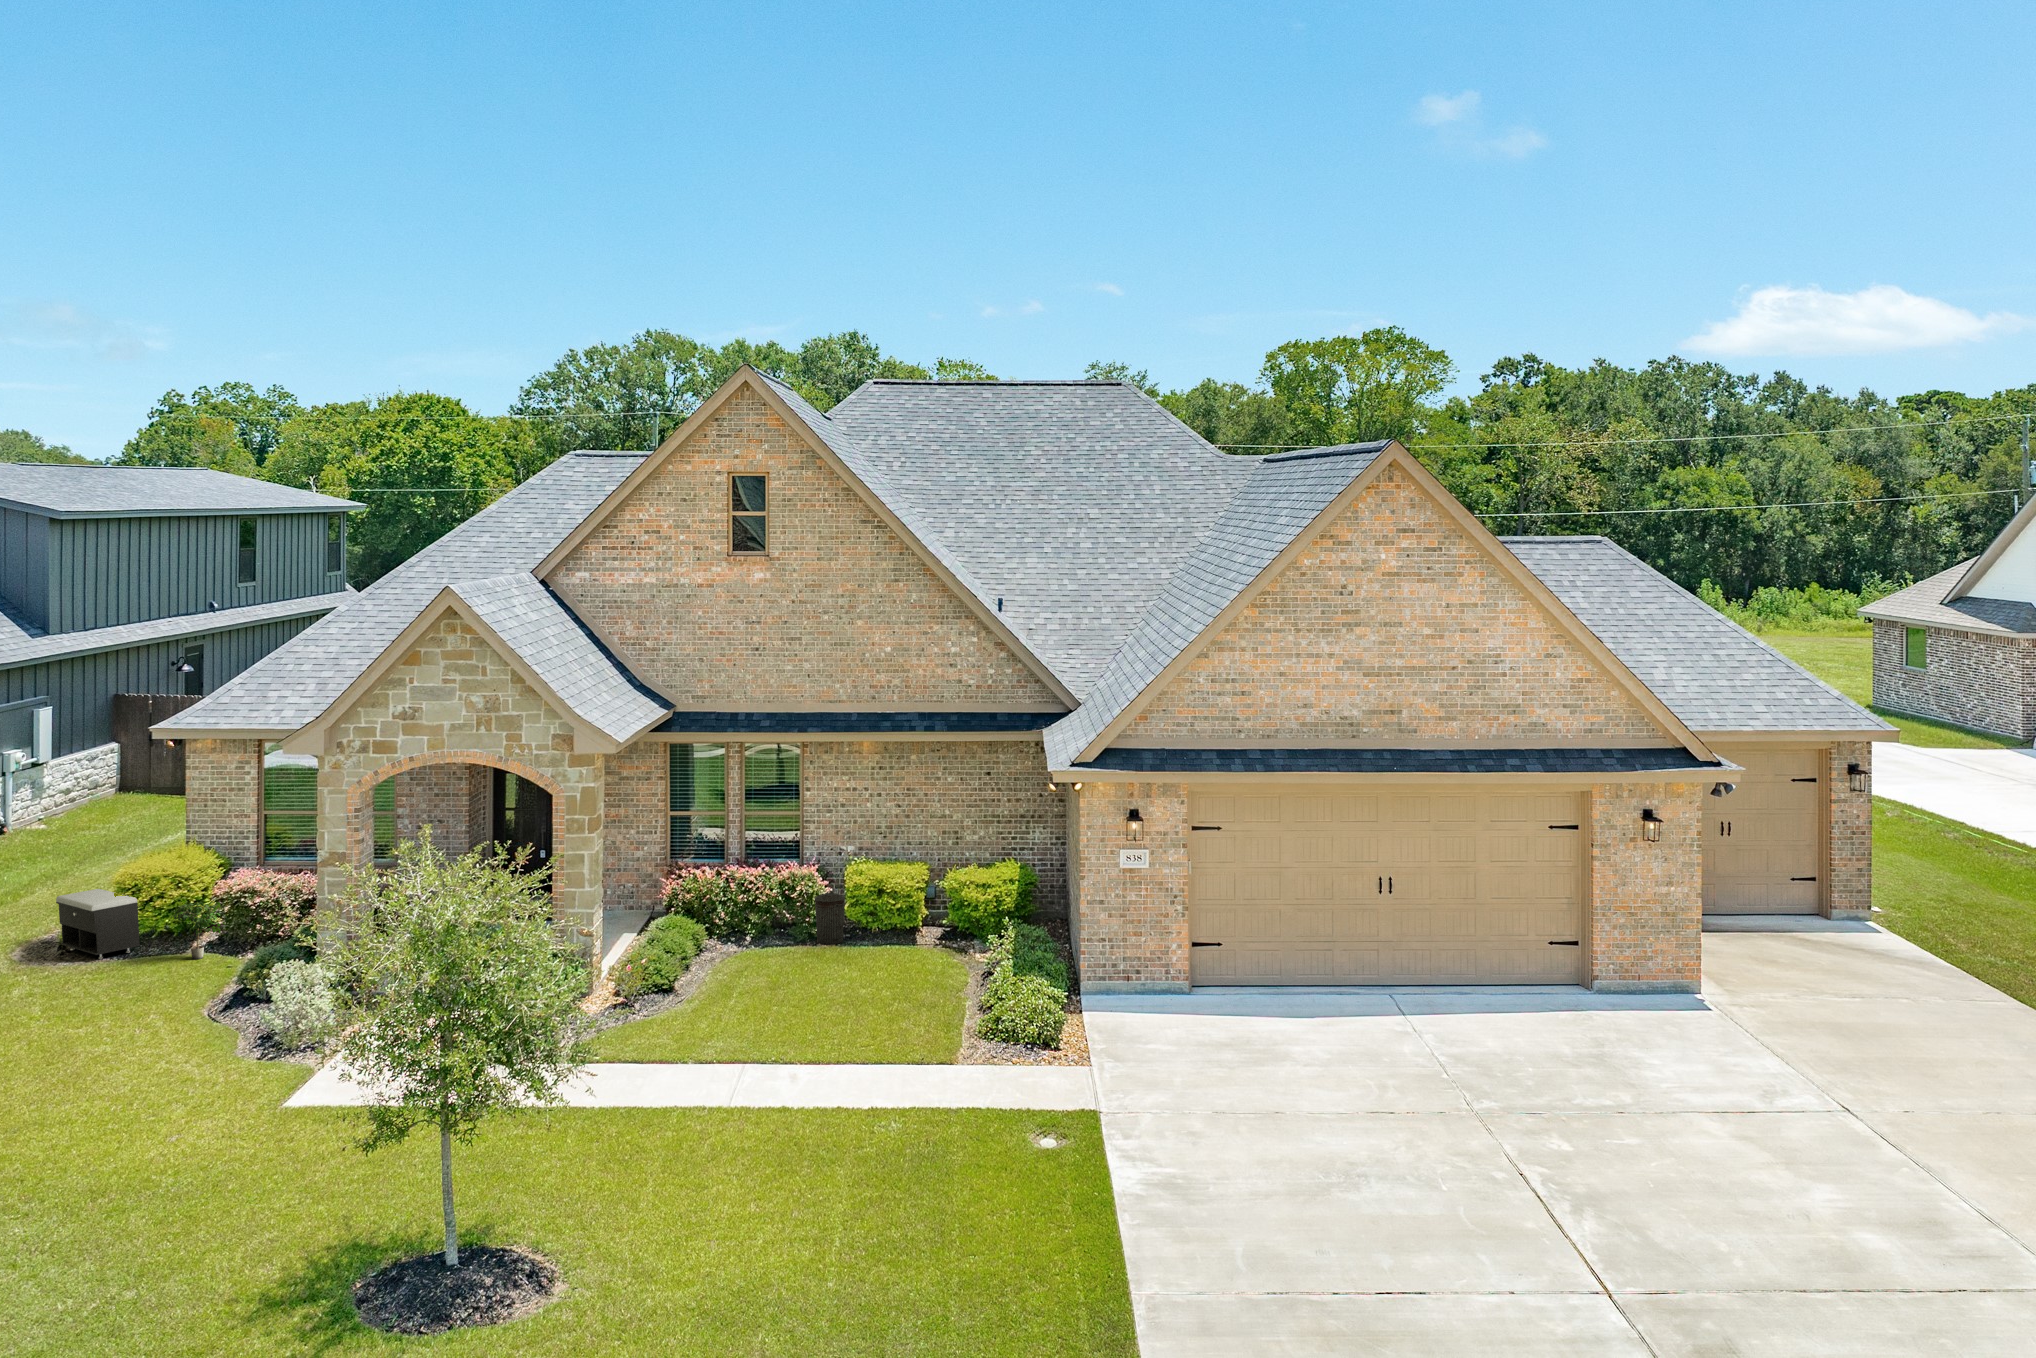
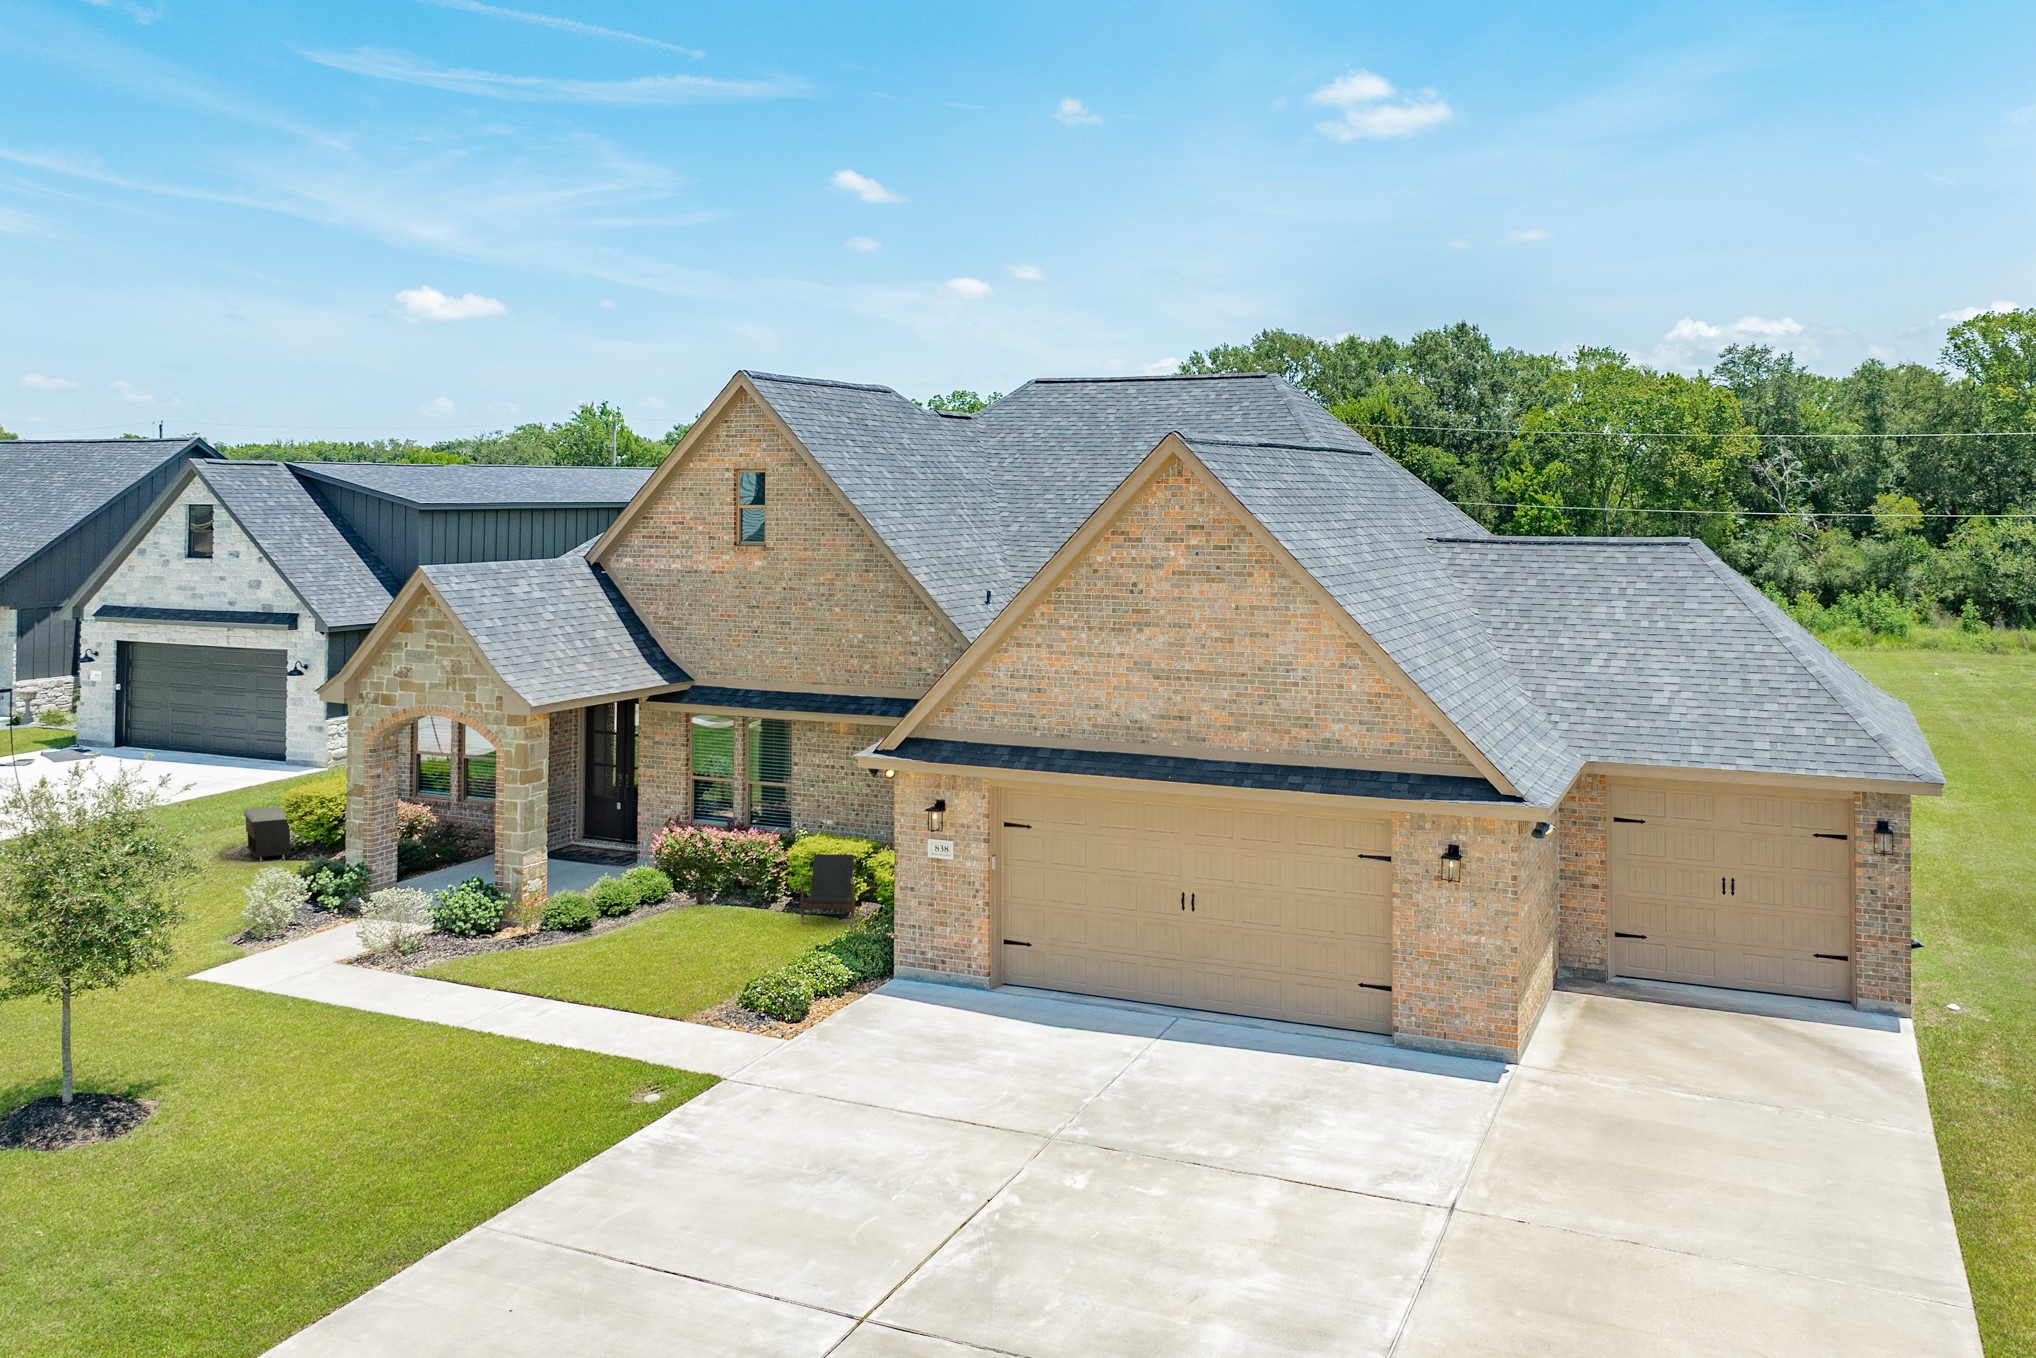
lounge chair: none [884,877,948,954] -> present [801,854,857,924]
trash can: present [815,891,845,944] -> none [756,860,784,910]
potted plant: present [171,902,225,959] -> present [679,853,721,904]

